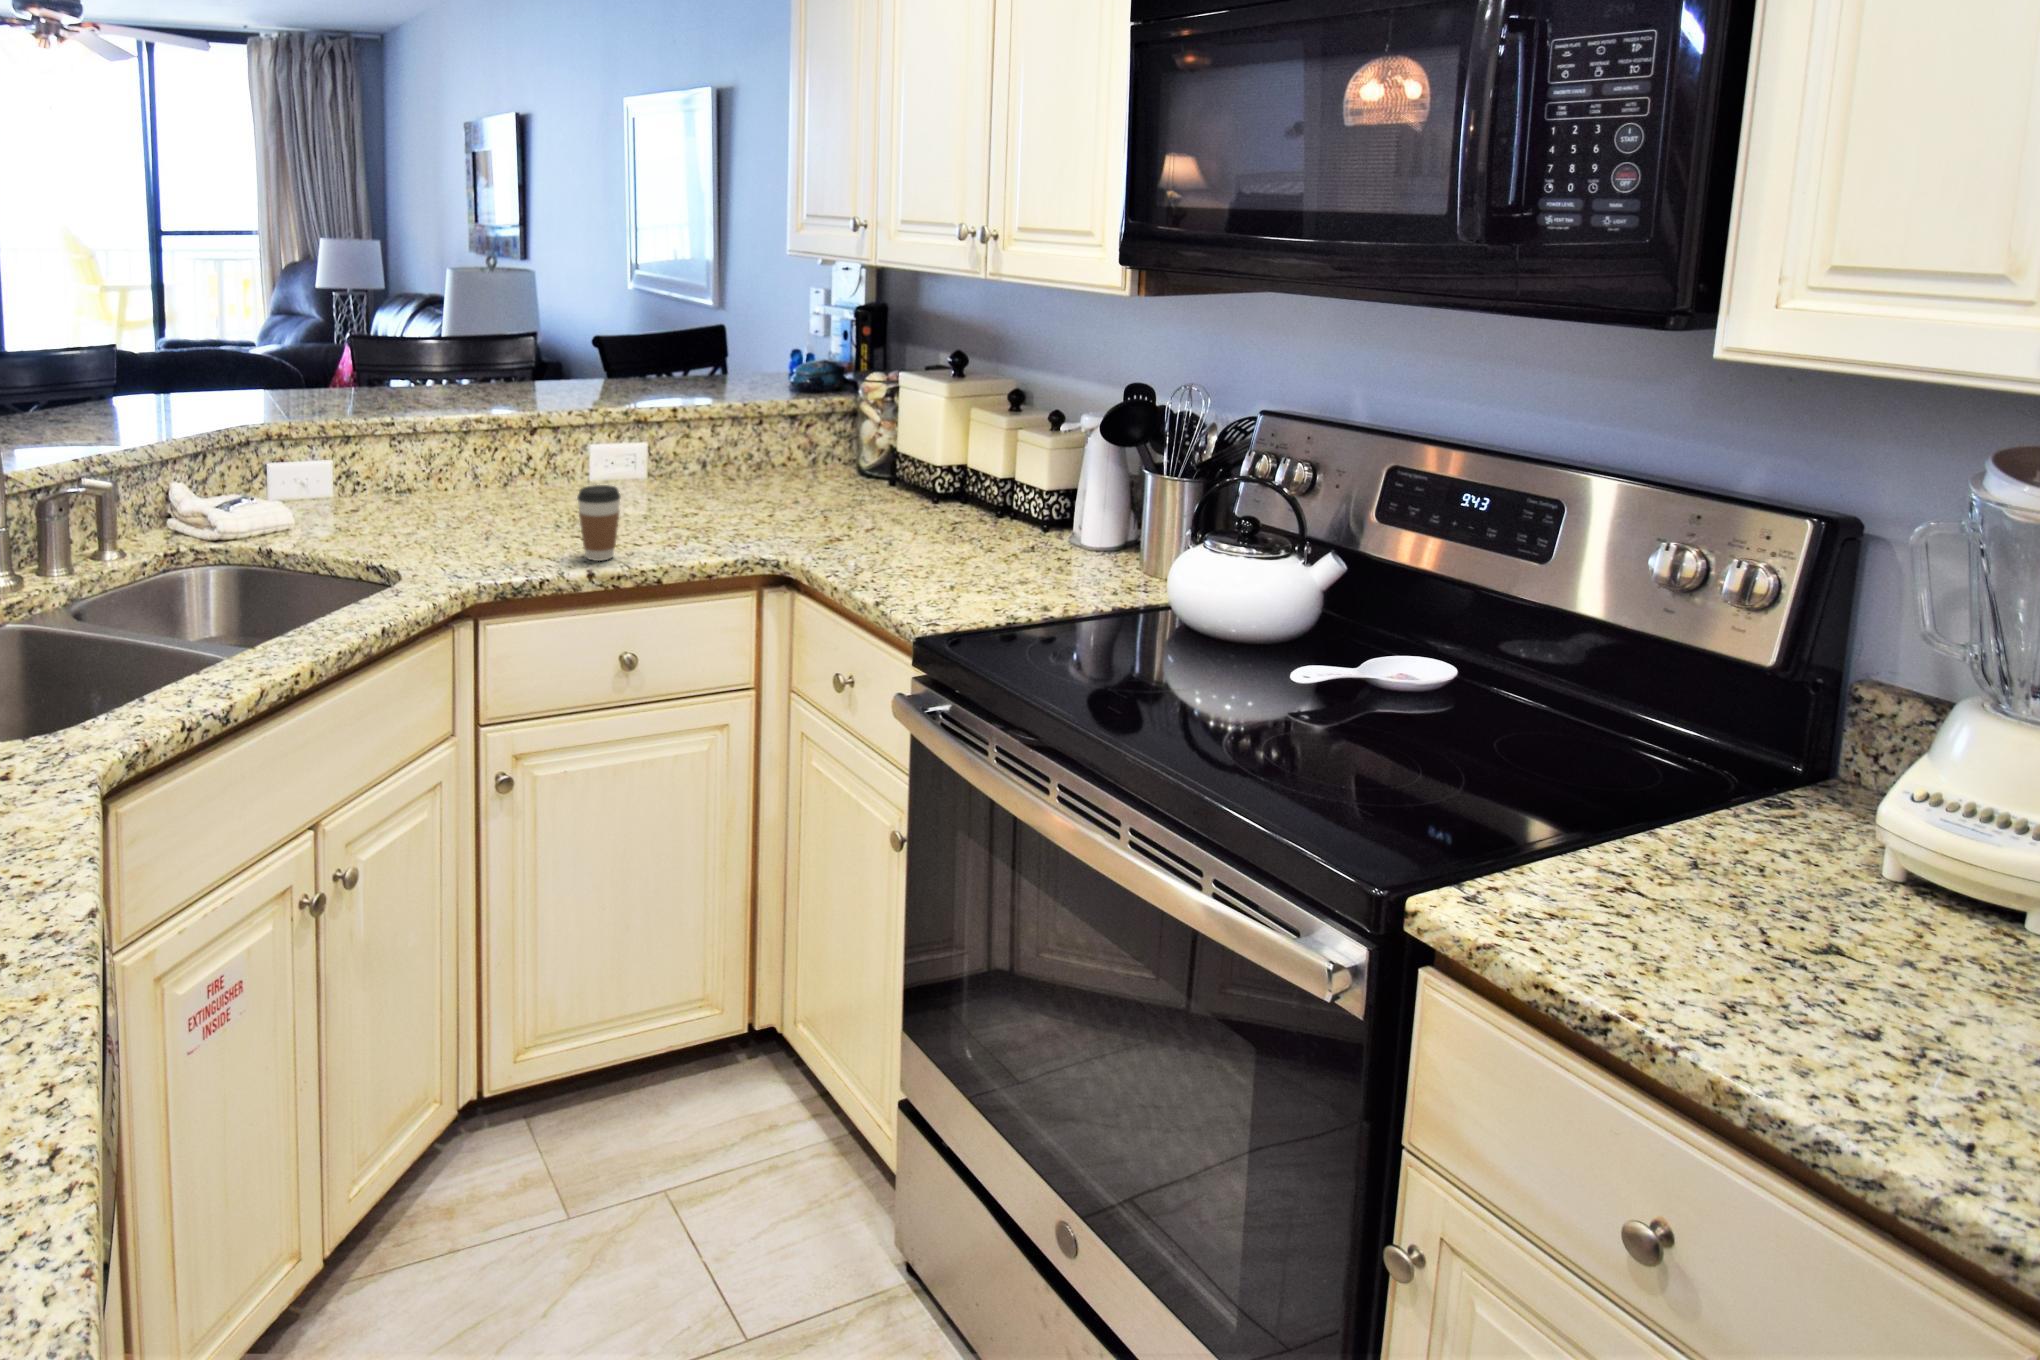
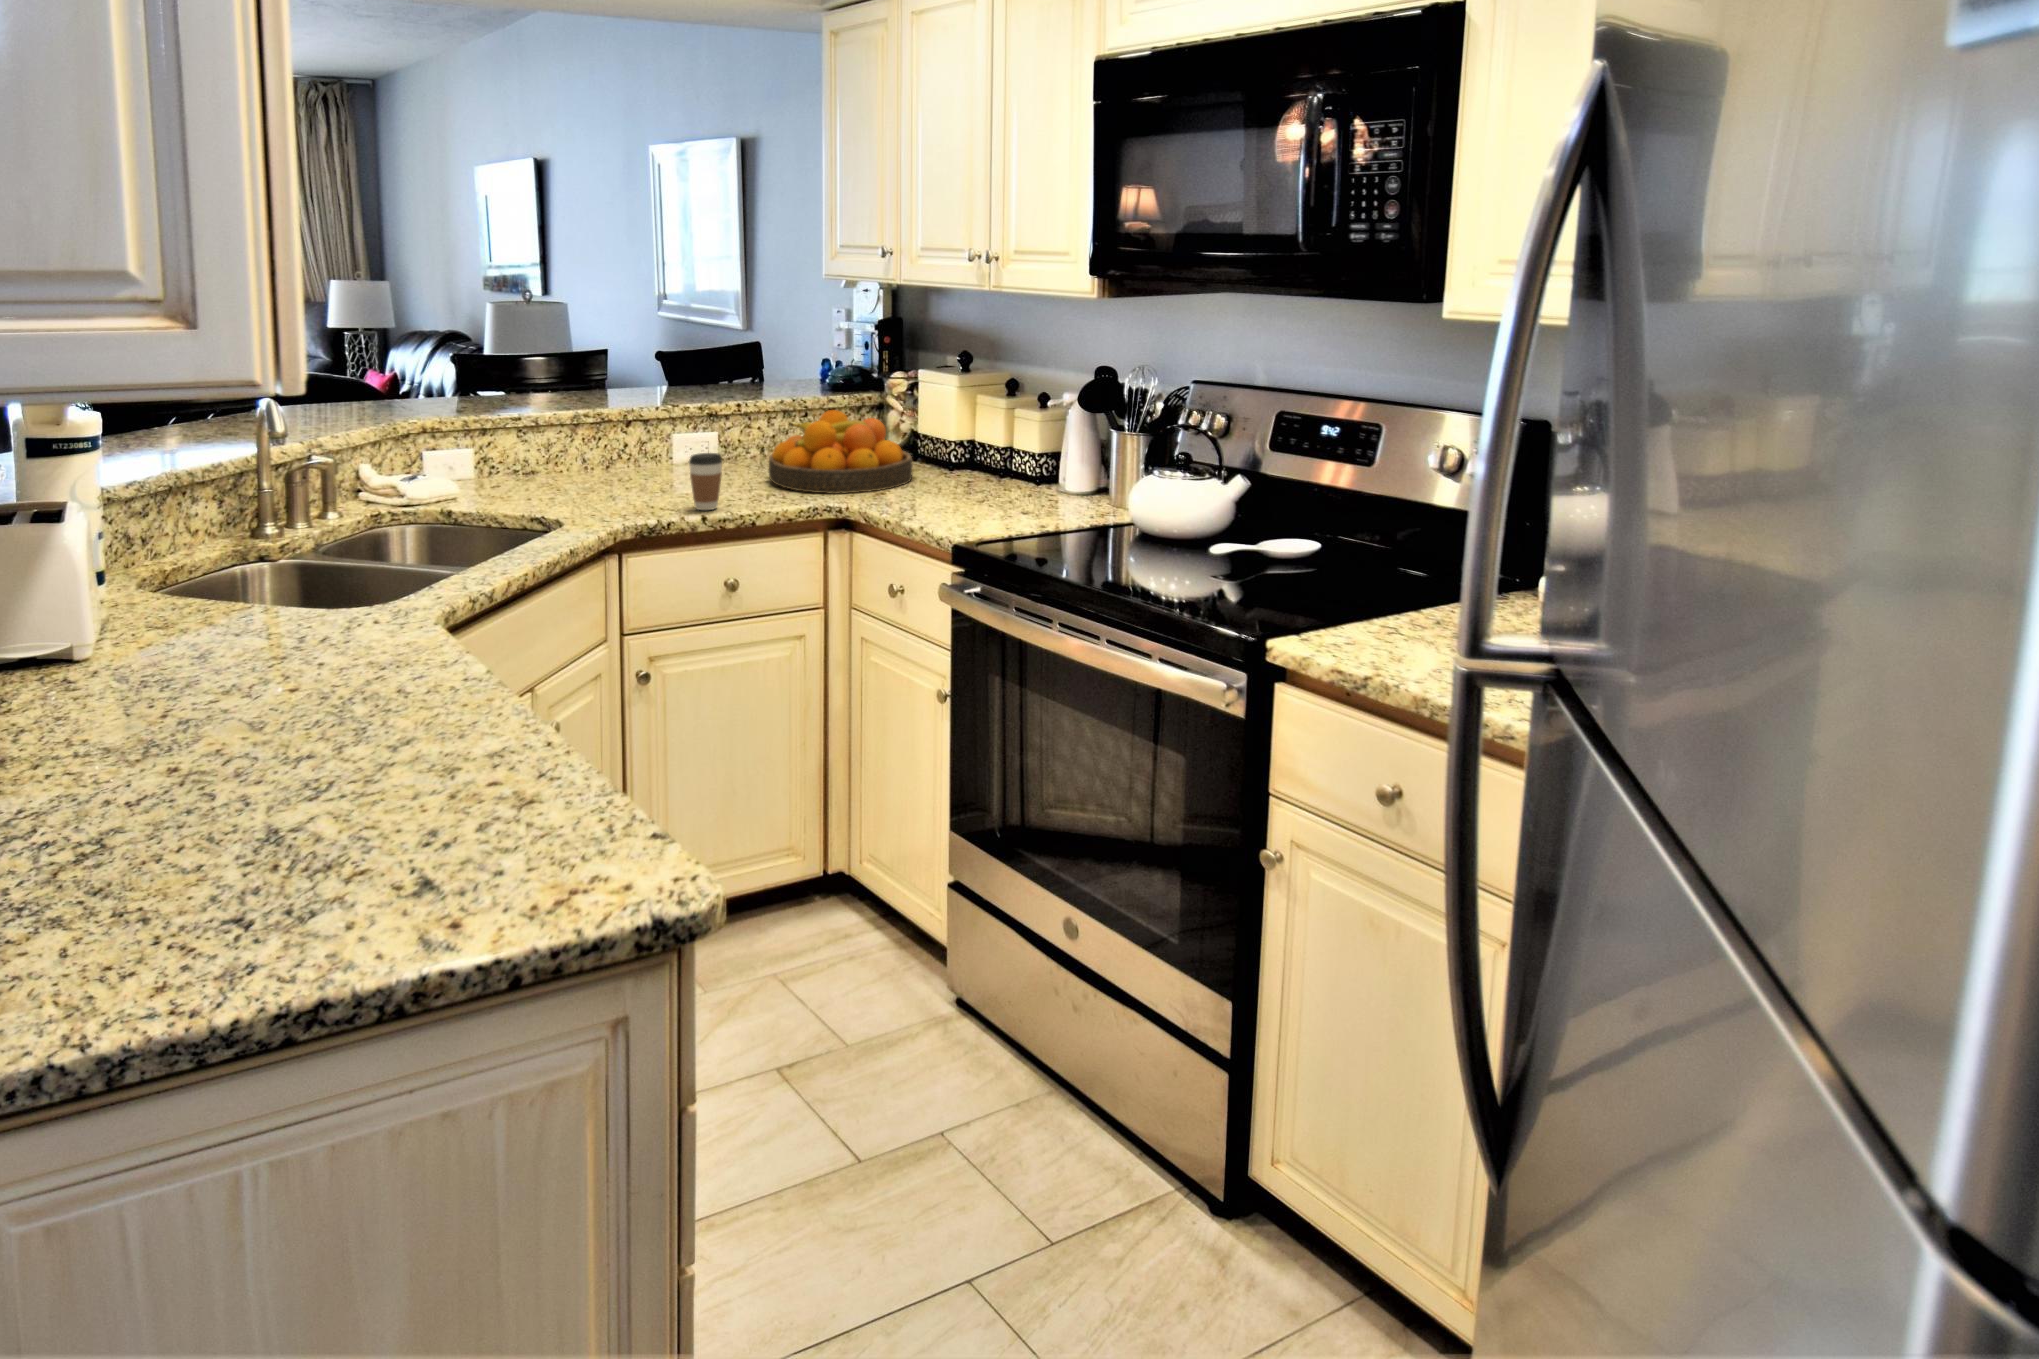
fruit bowl: none [694,424,879,540] -> present [769,410,913,494]

